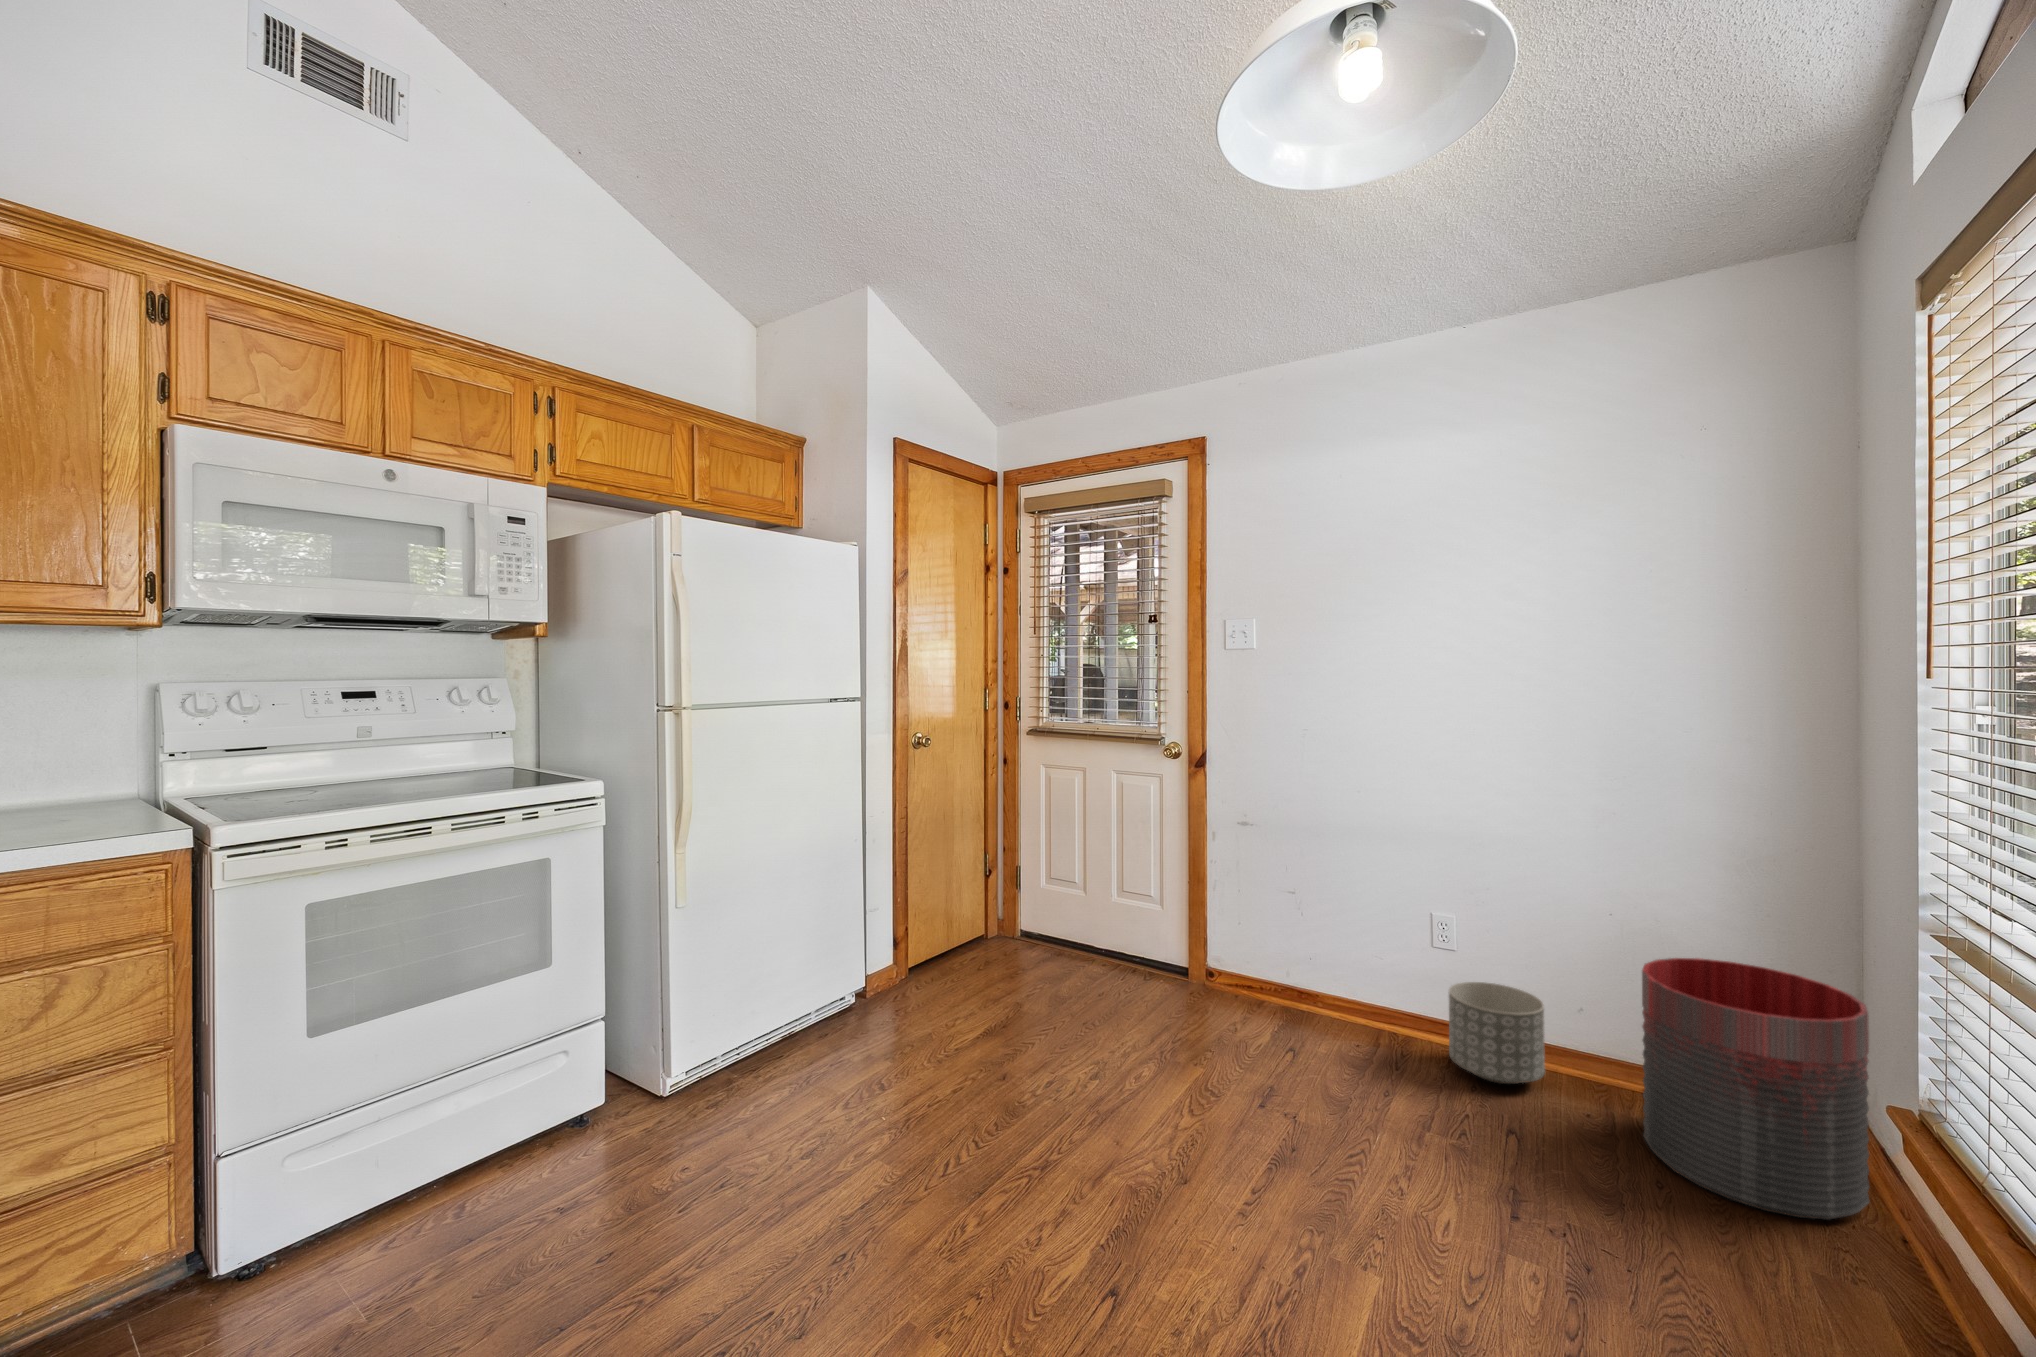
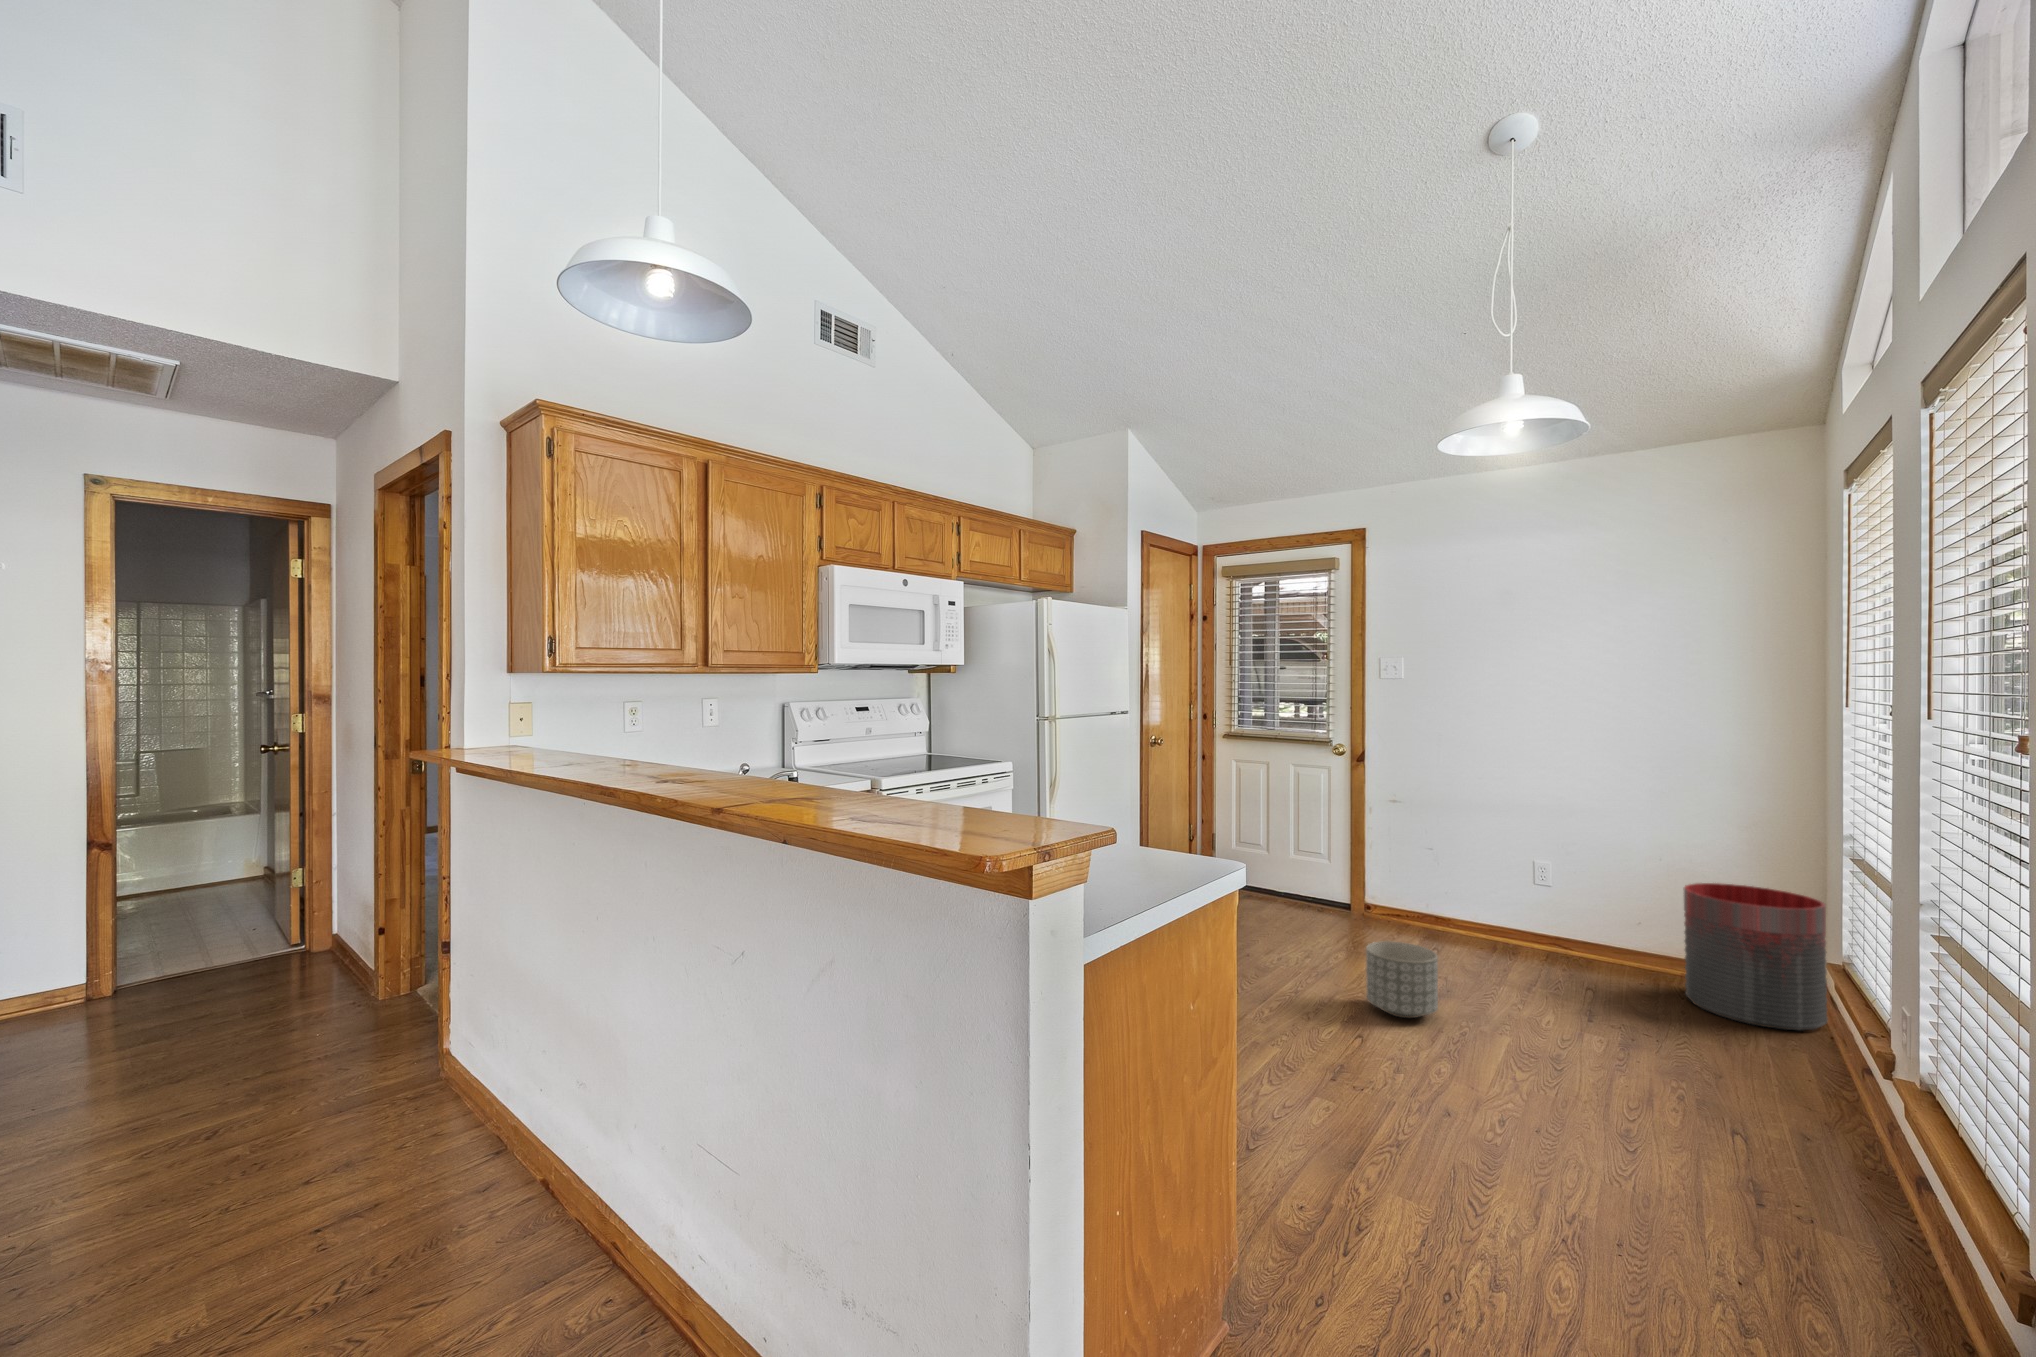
planter: present [1449,982,1545,1084] -> present [1366,941,1438,1018]

